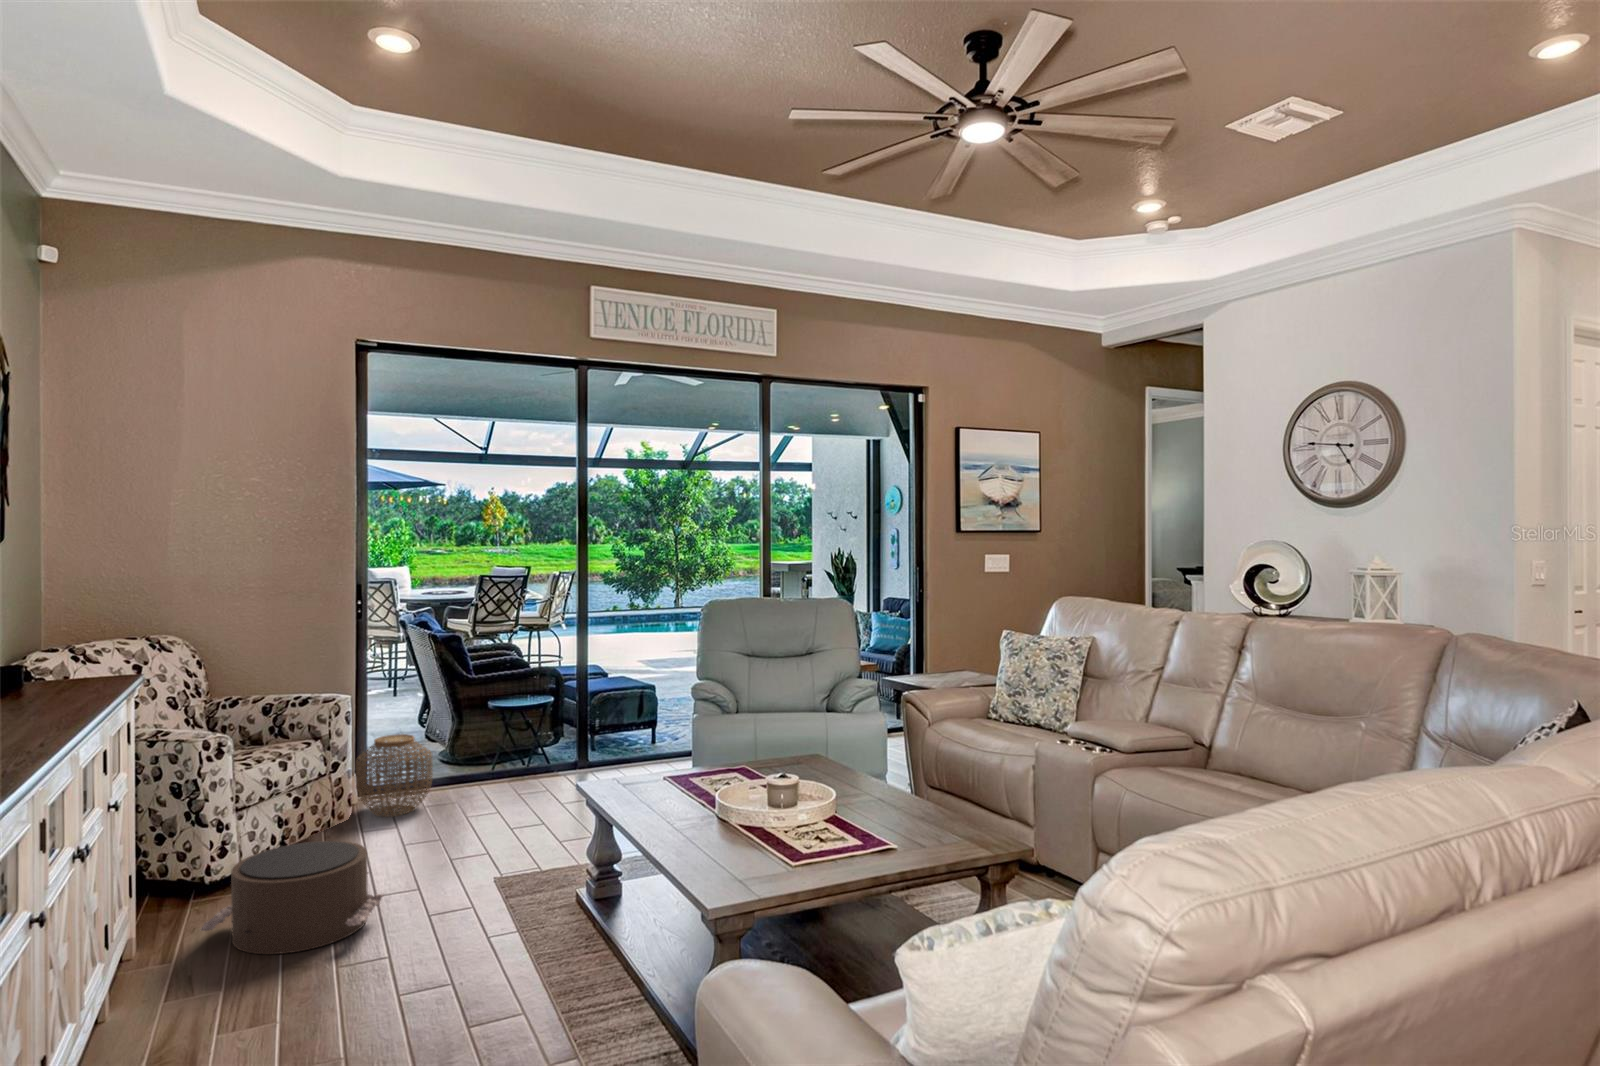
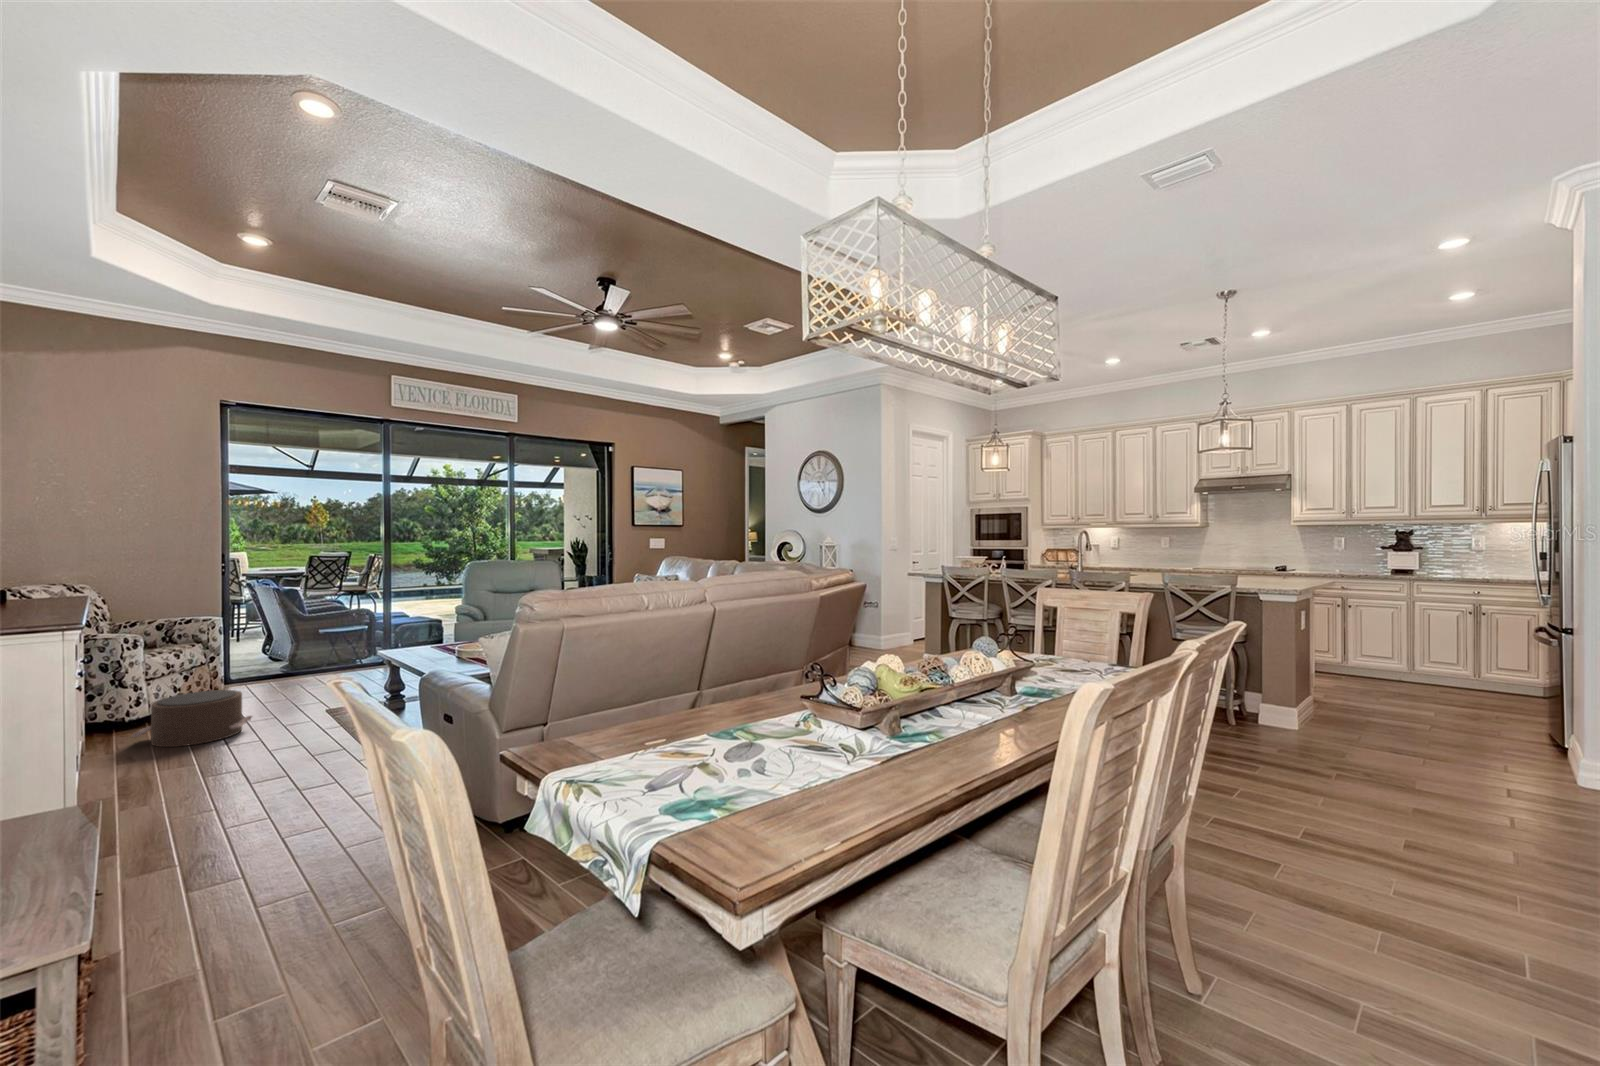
woven basket: present [356,734,432,817] -> none [227,641,282,690]

